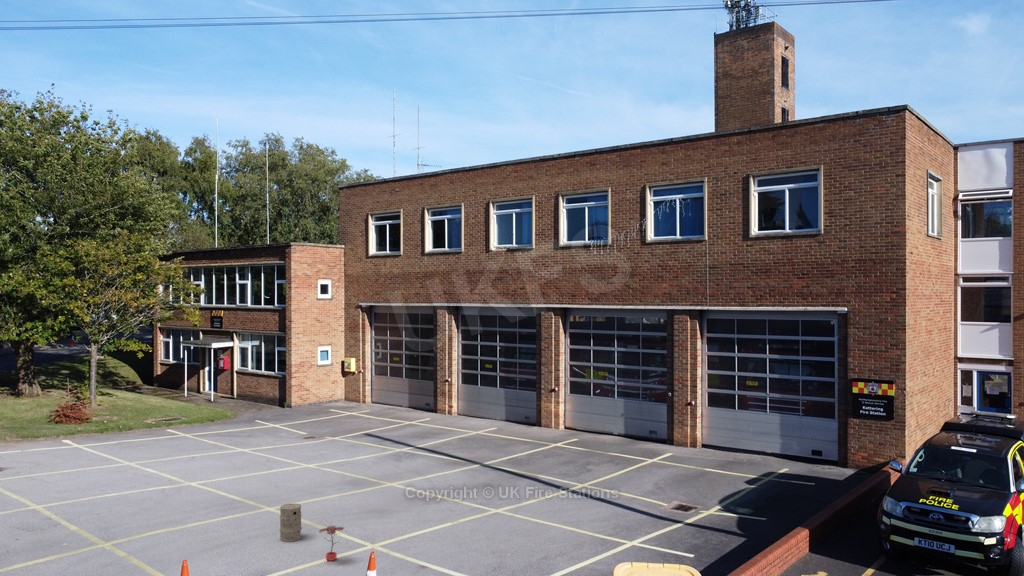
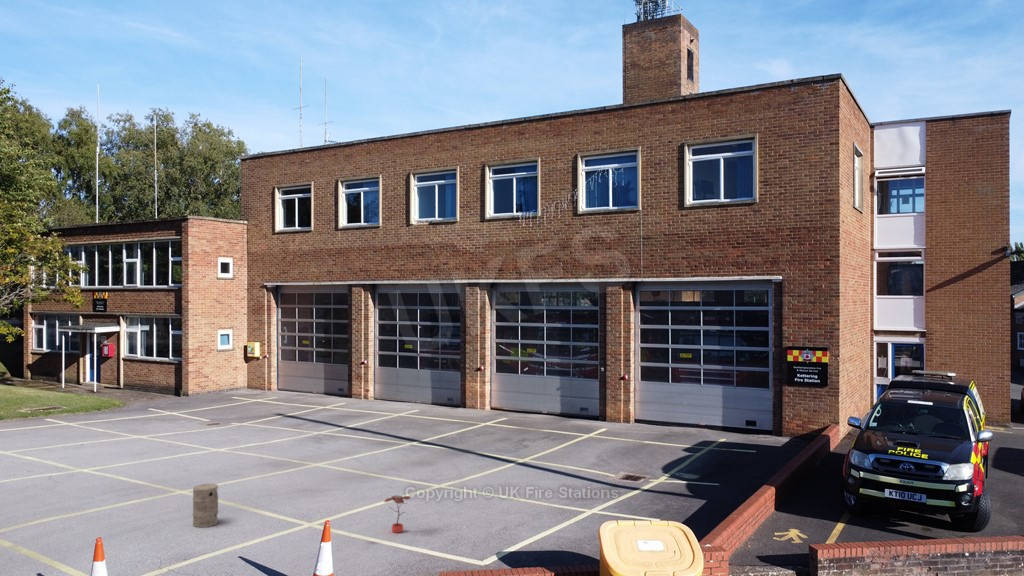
potted plant: present [319,526,344,561] -> present [385,495,410,533]

